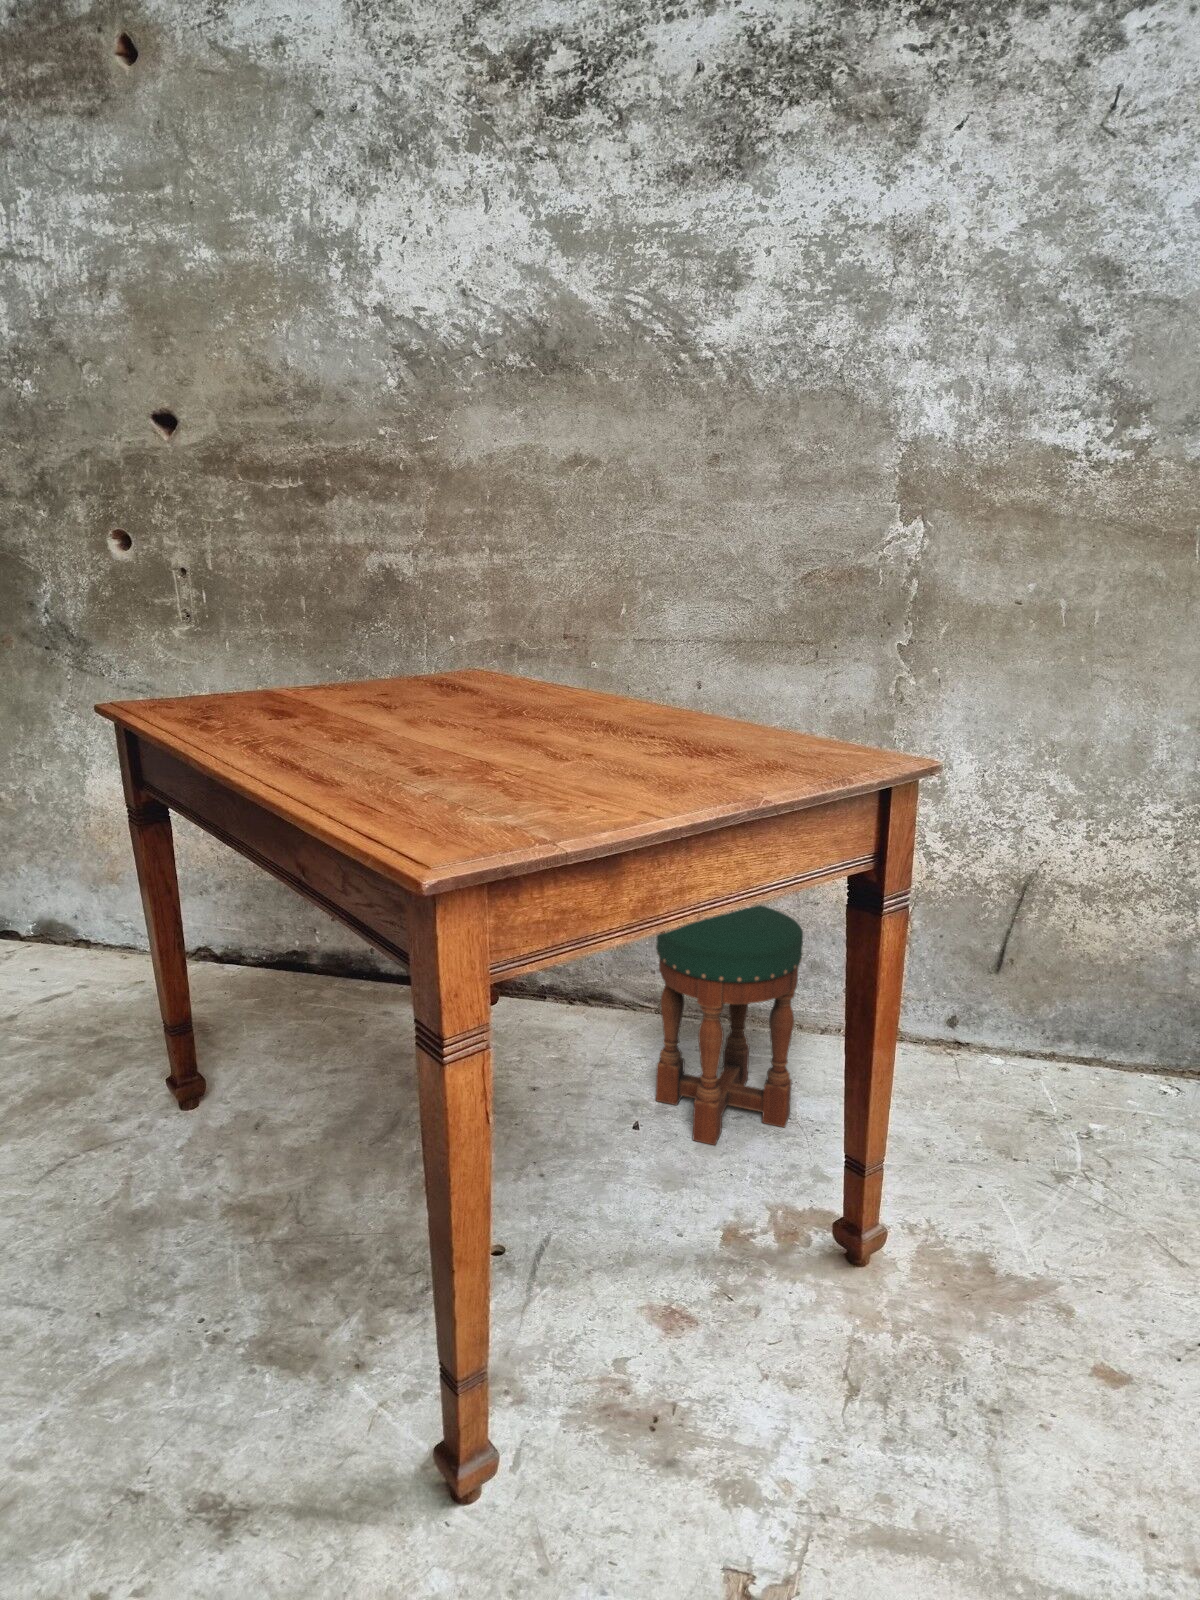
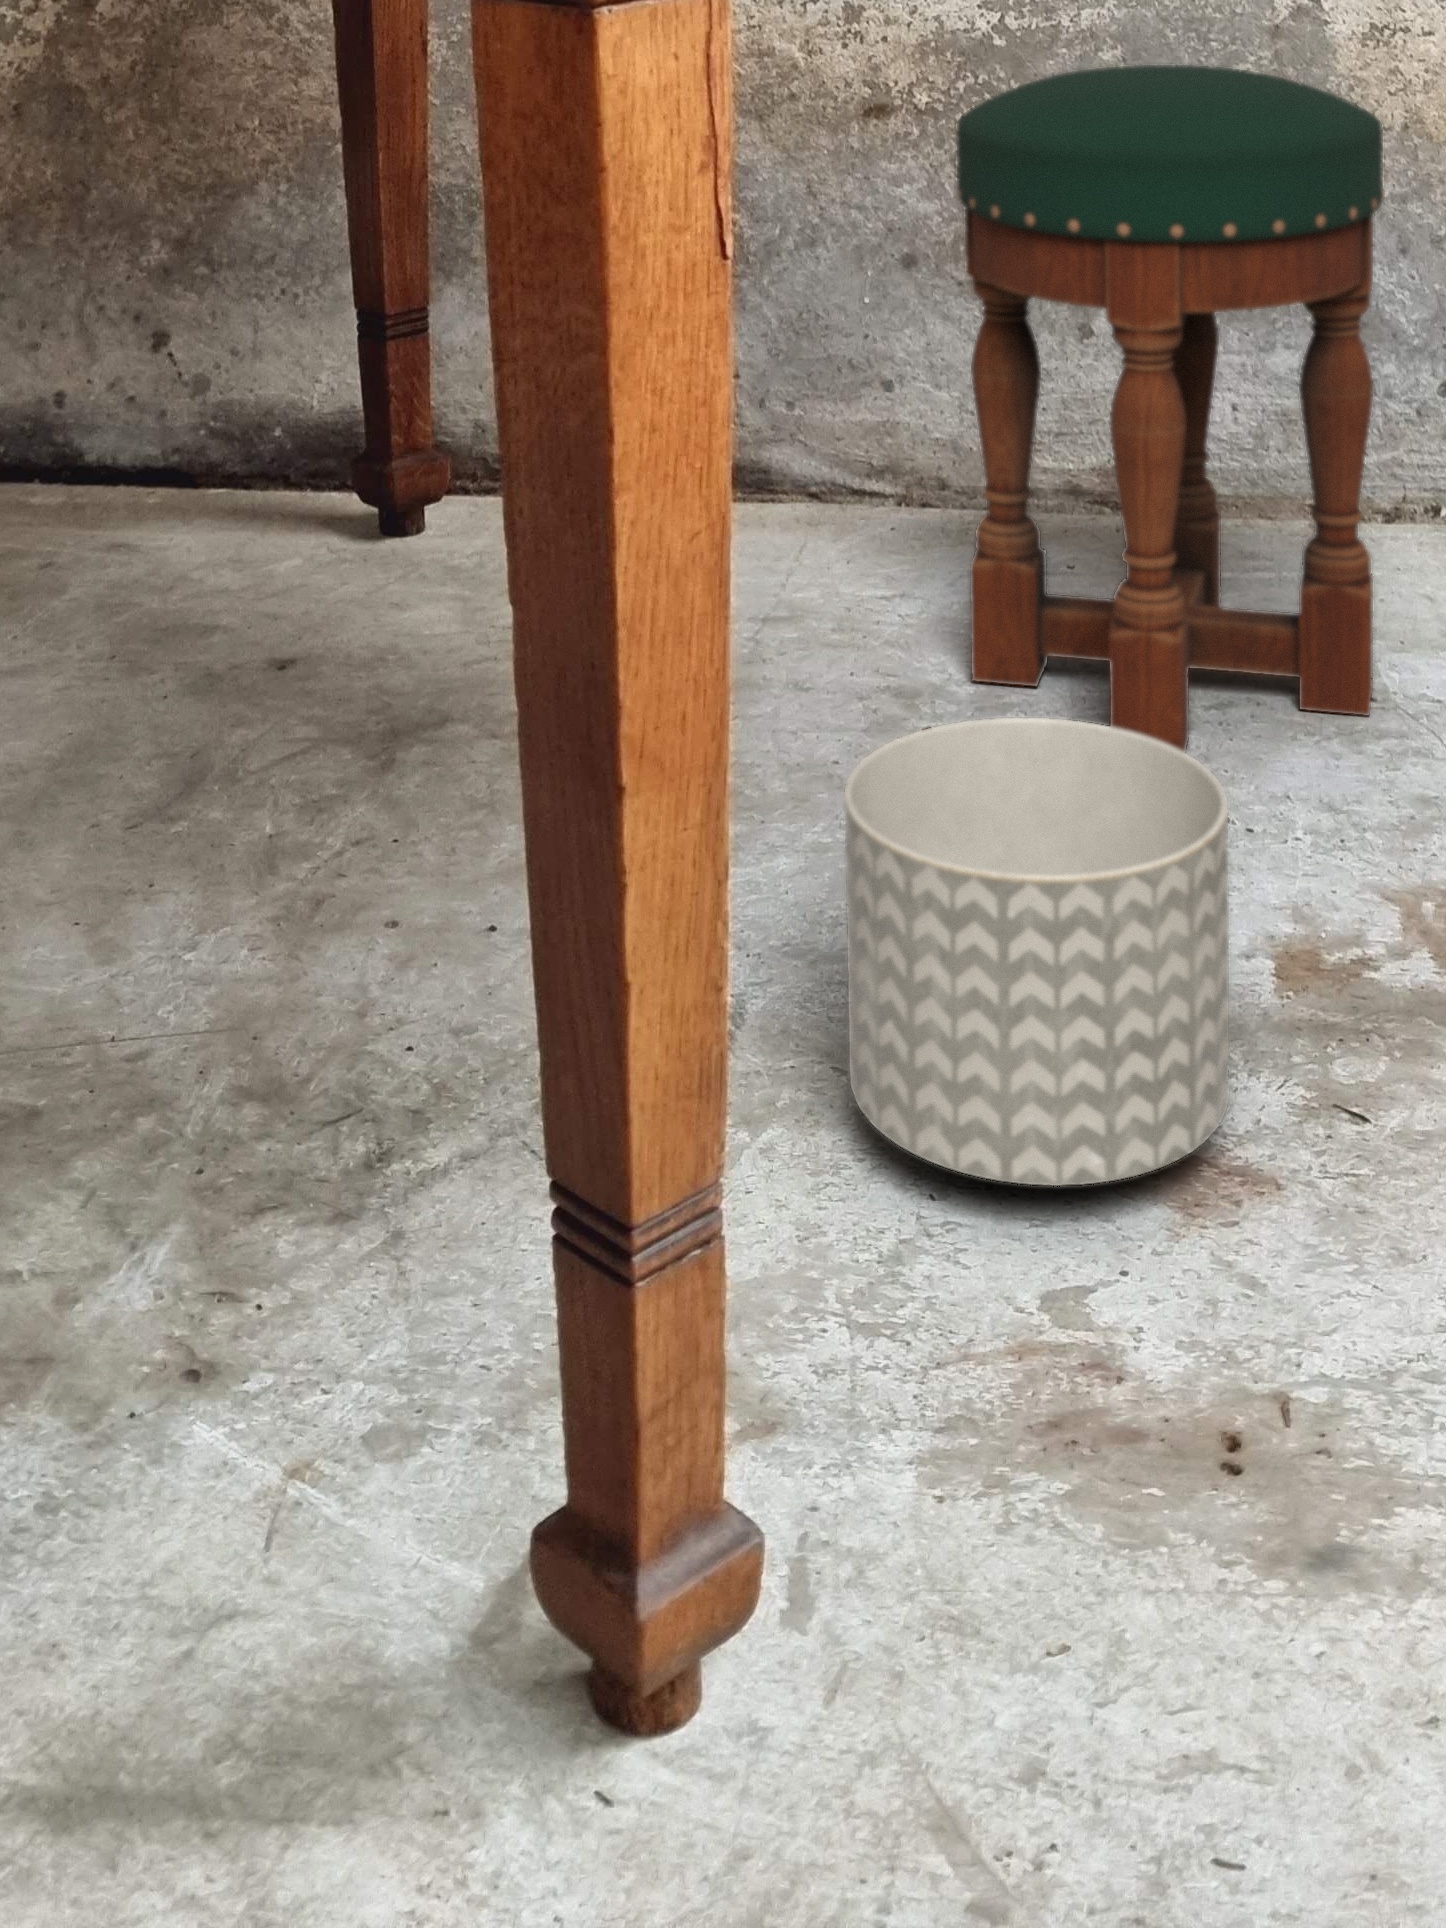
planter: none [569,1164,689,1323] -> present [844,718,1229,1186]

